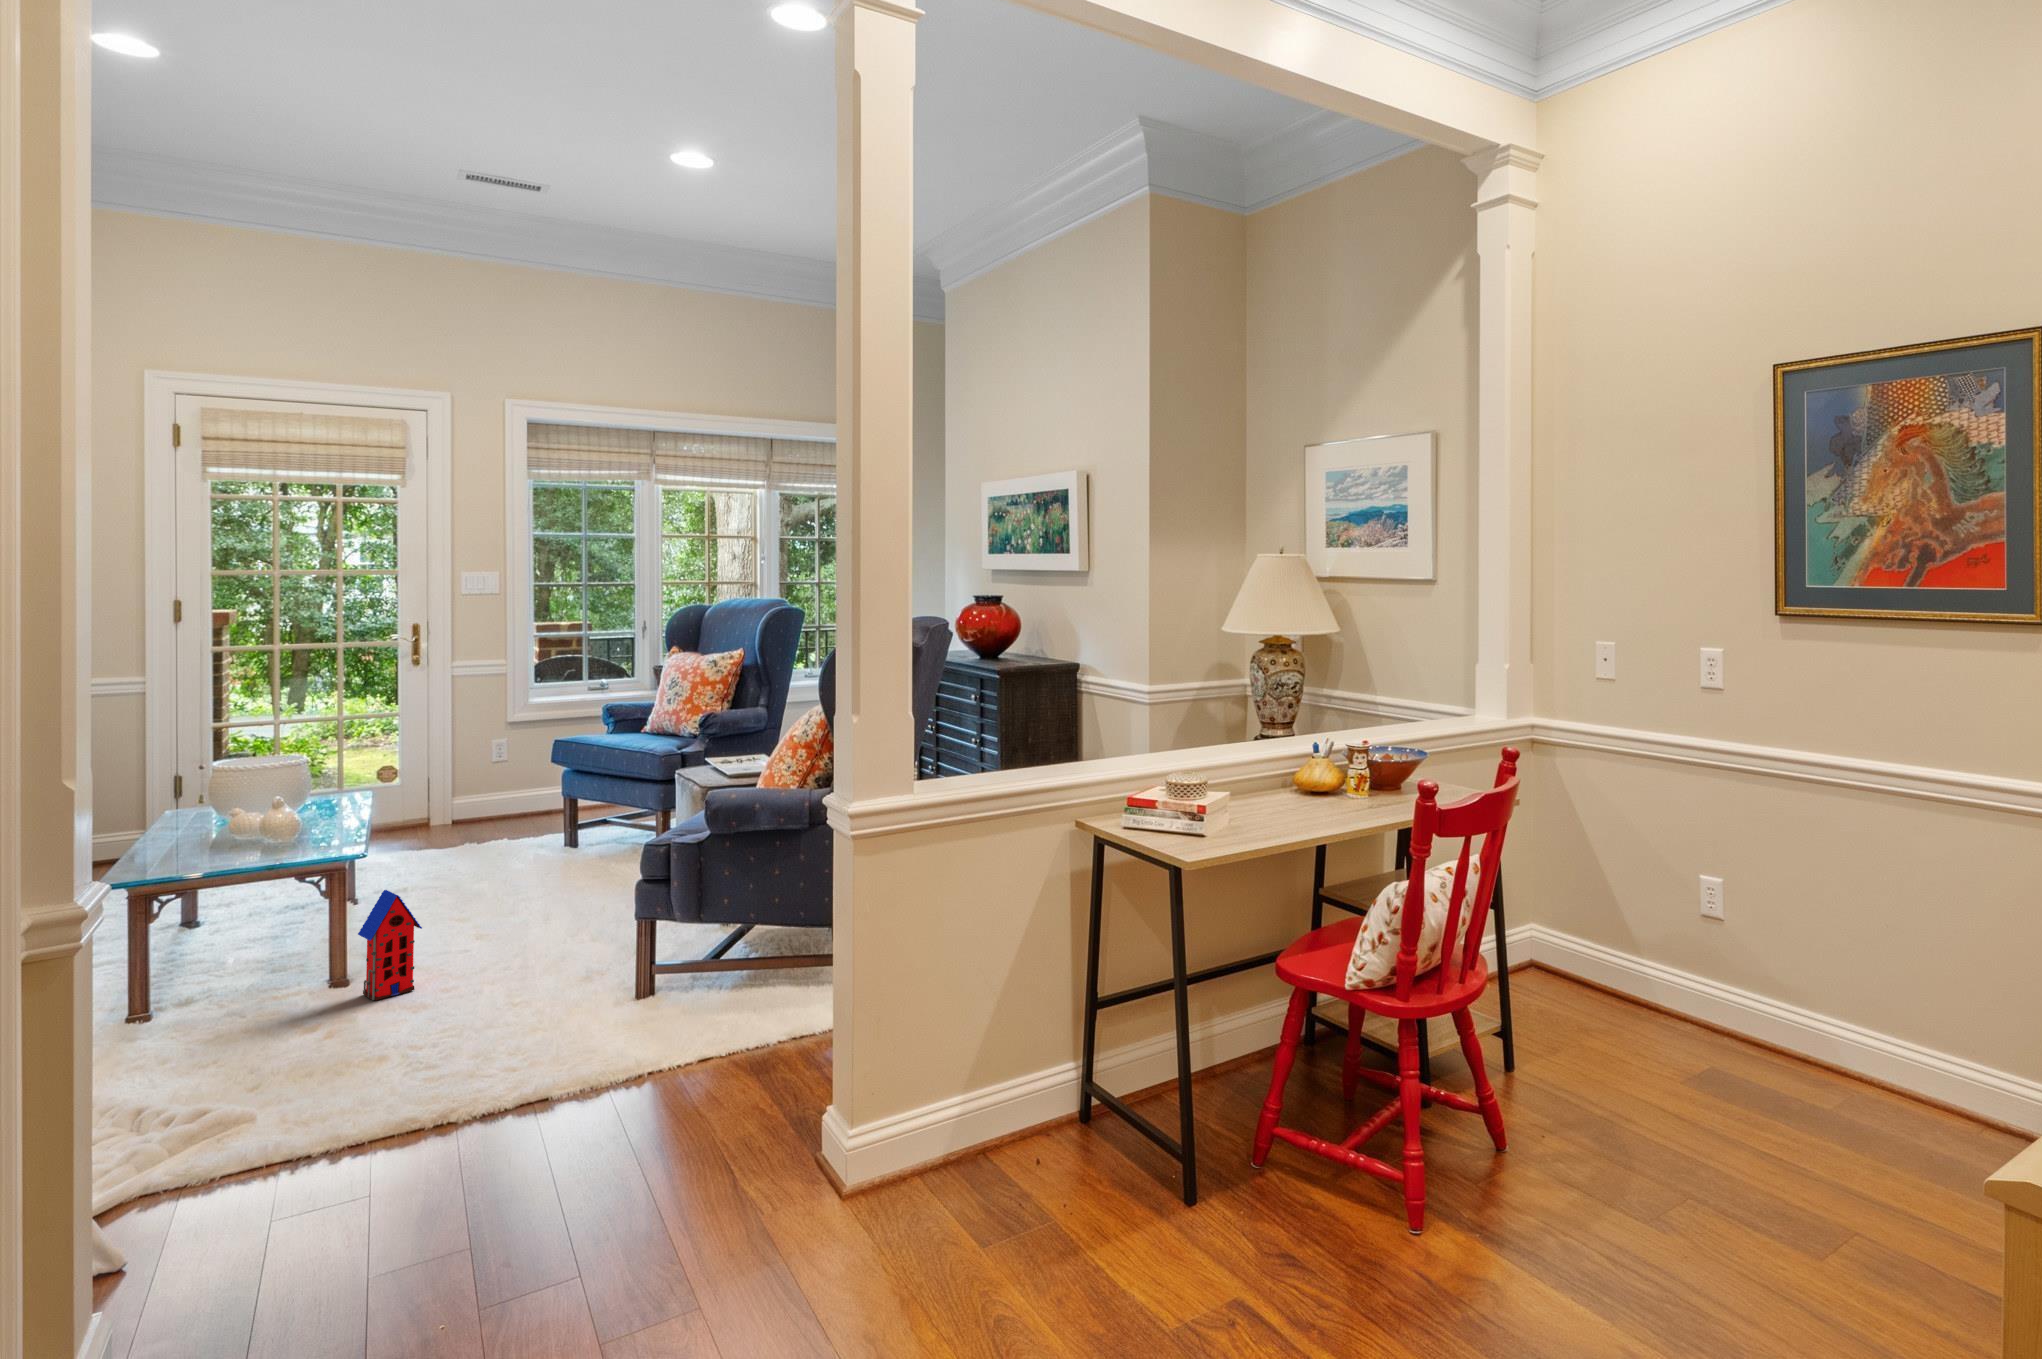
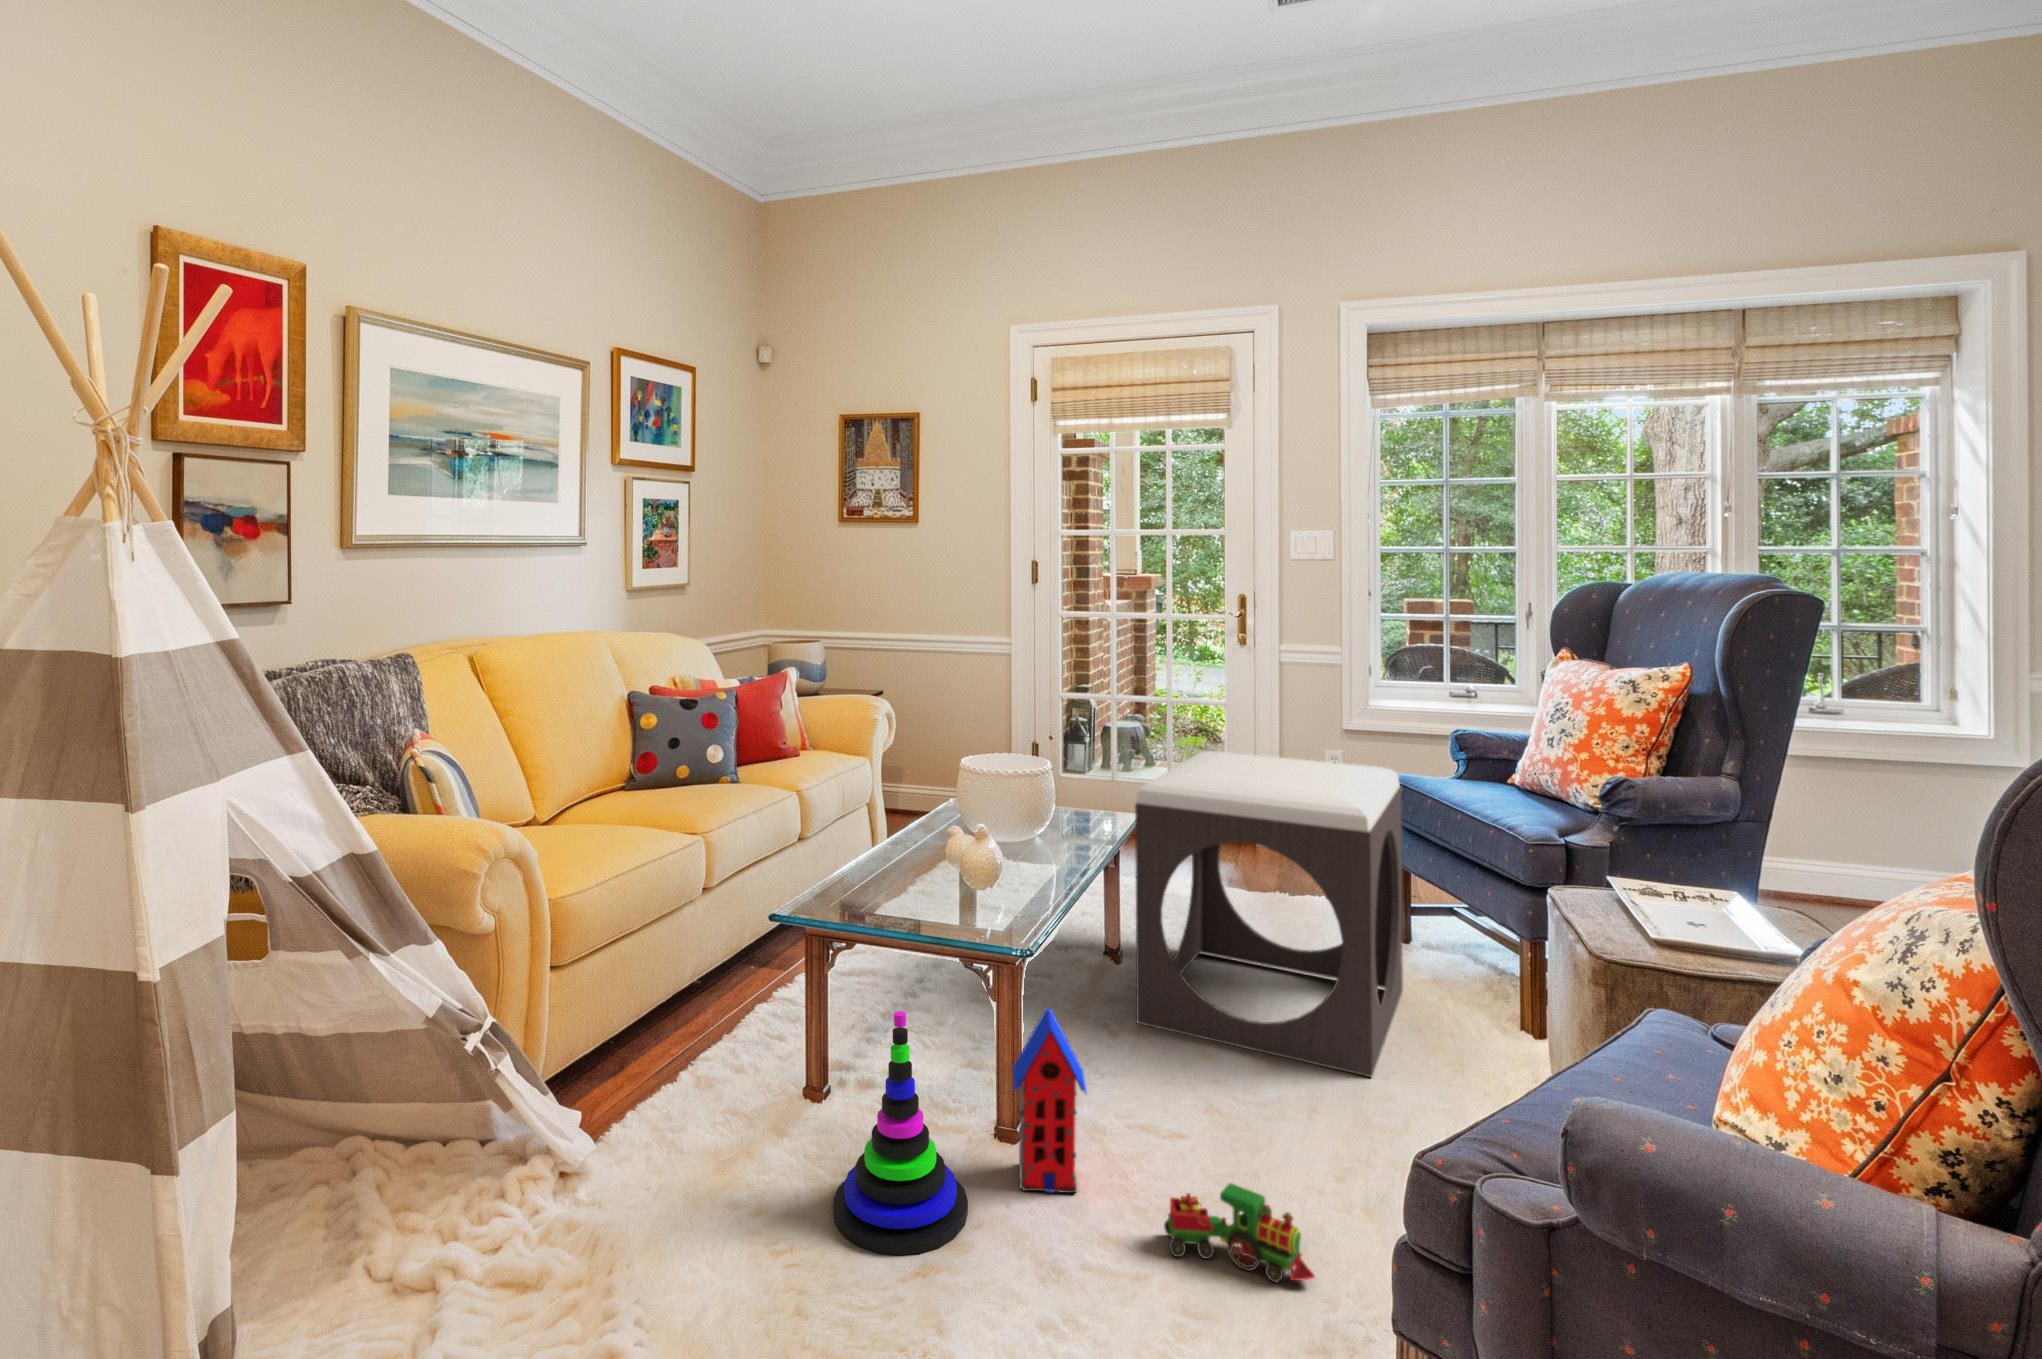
footstool: none [398,729,581,928] -> present [1135,751,1403,1077]
stacking toy: none [233,905,347,1052] -> present [833,1011,968,1255]
toy train: none [482,938,576,986] -> present [1164,1183,1315,1282]

